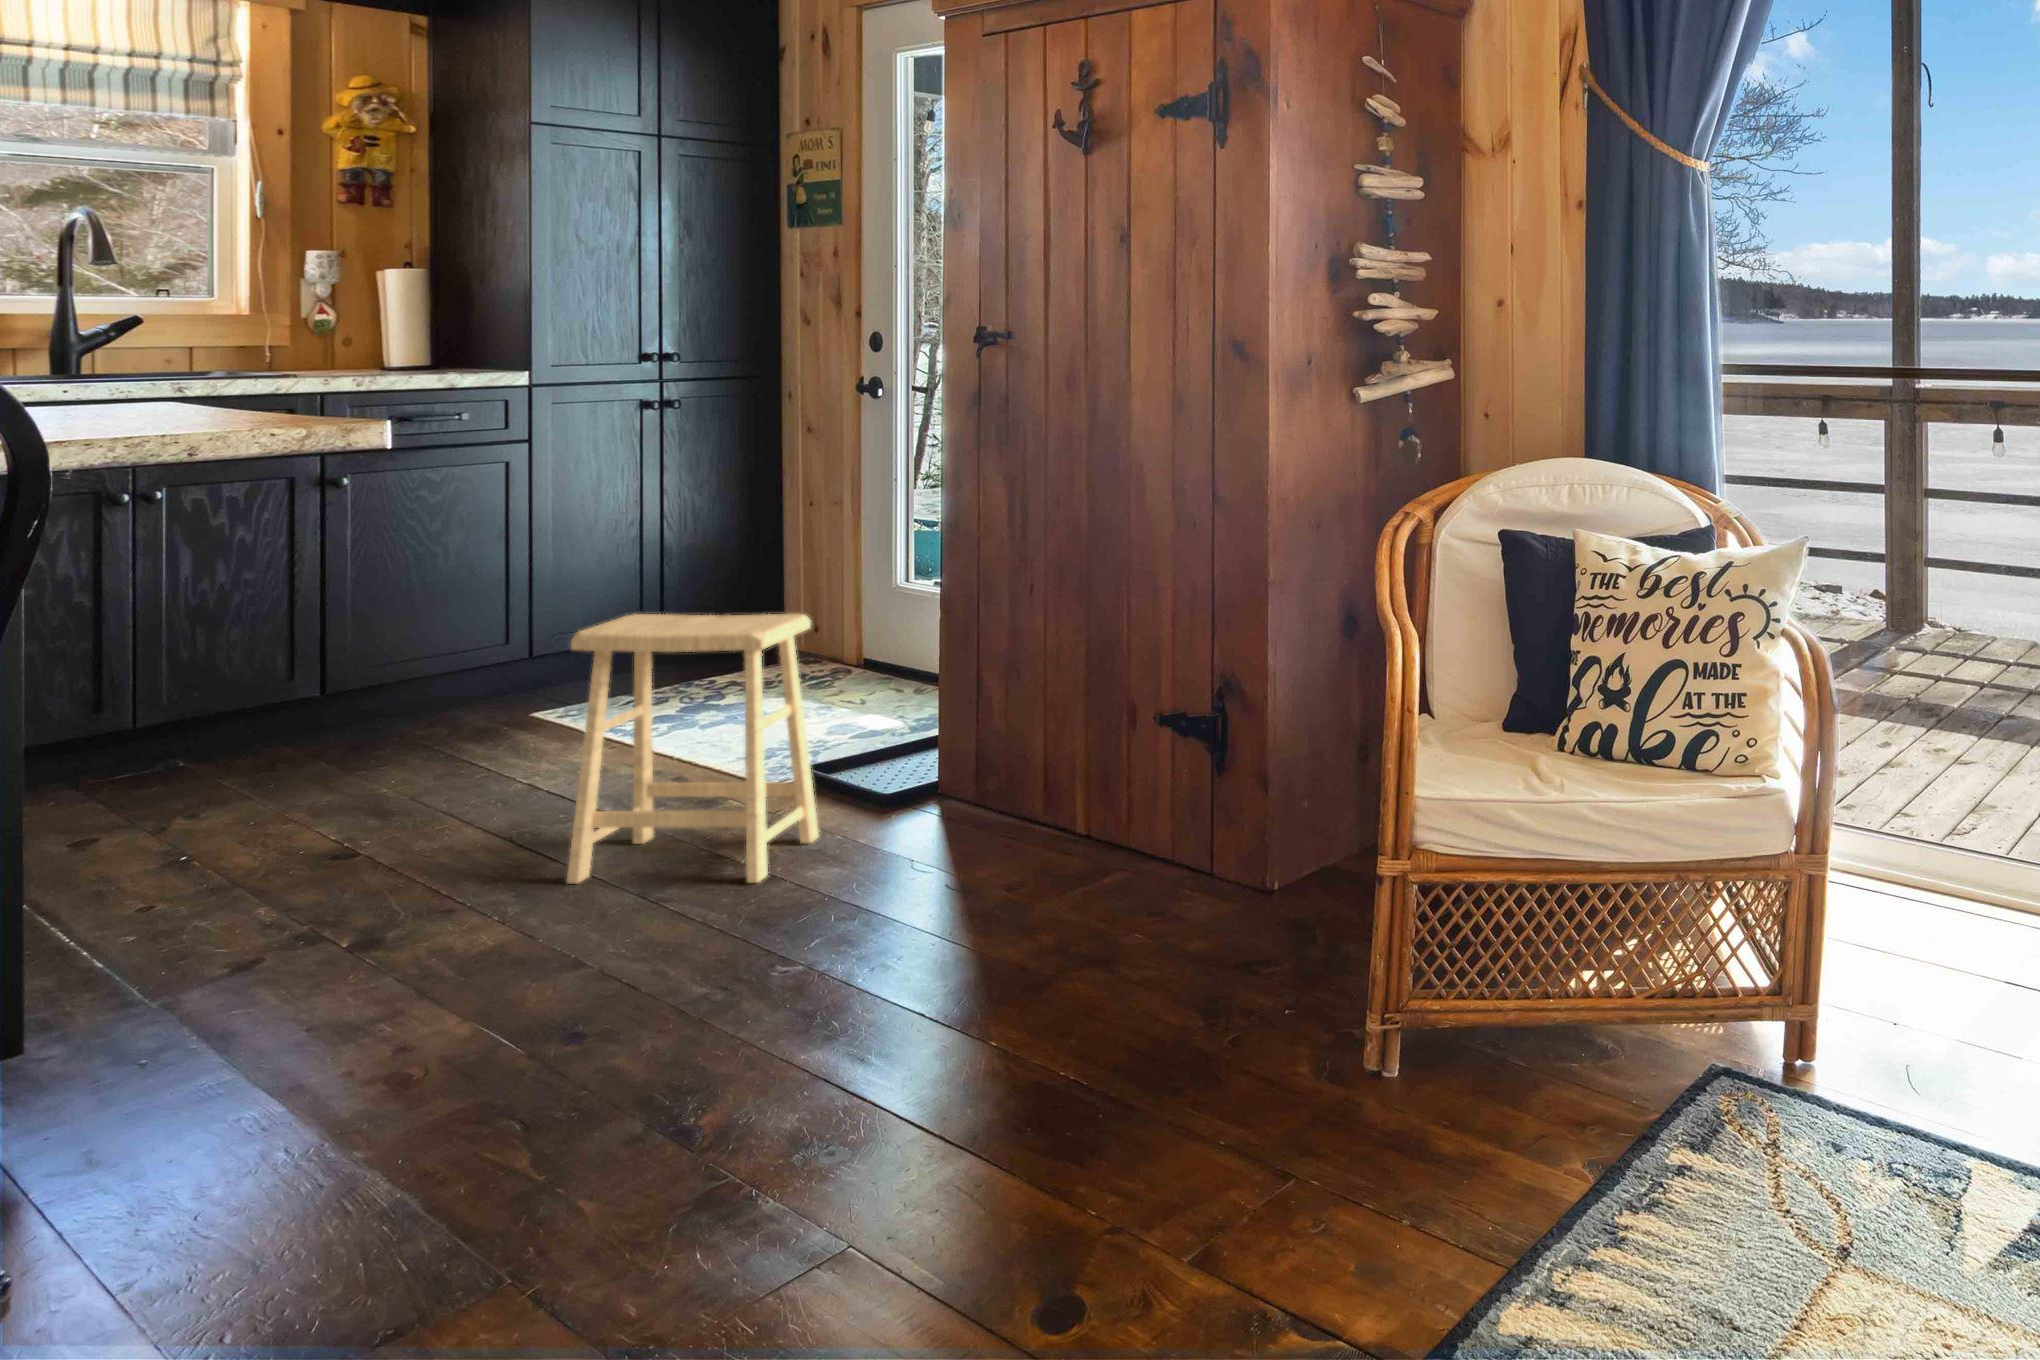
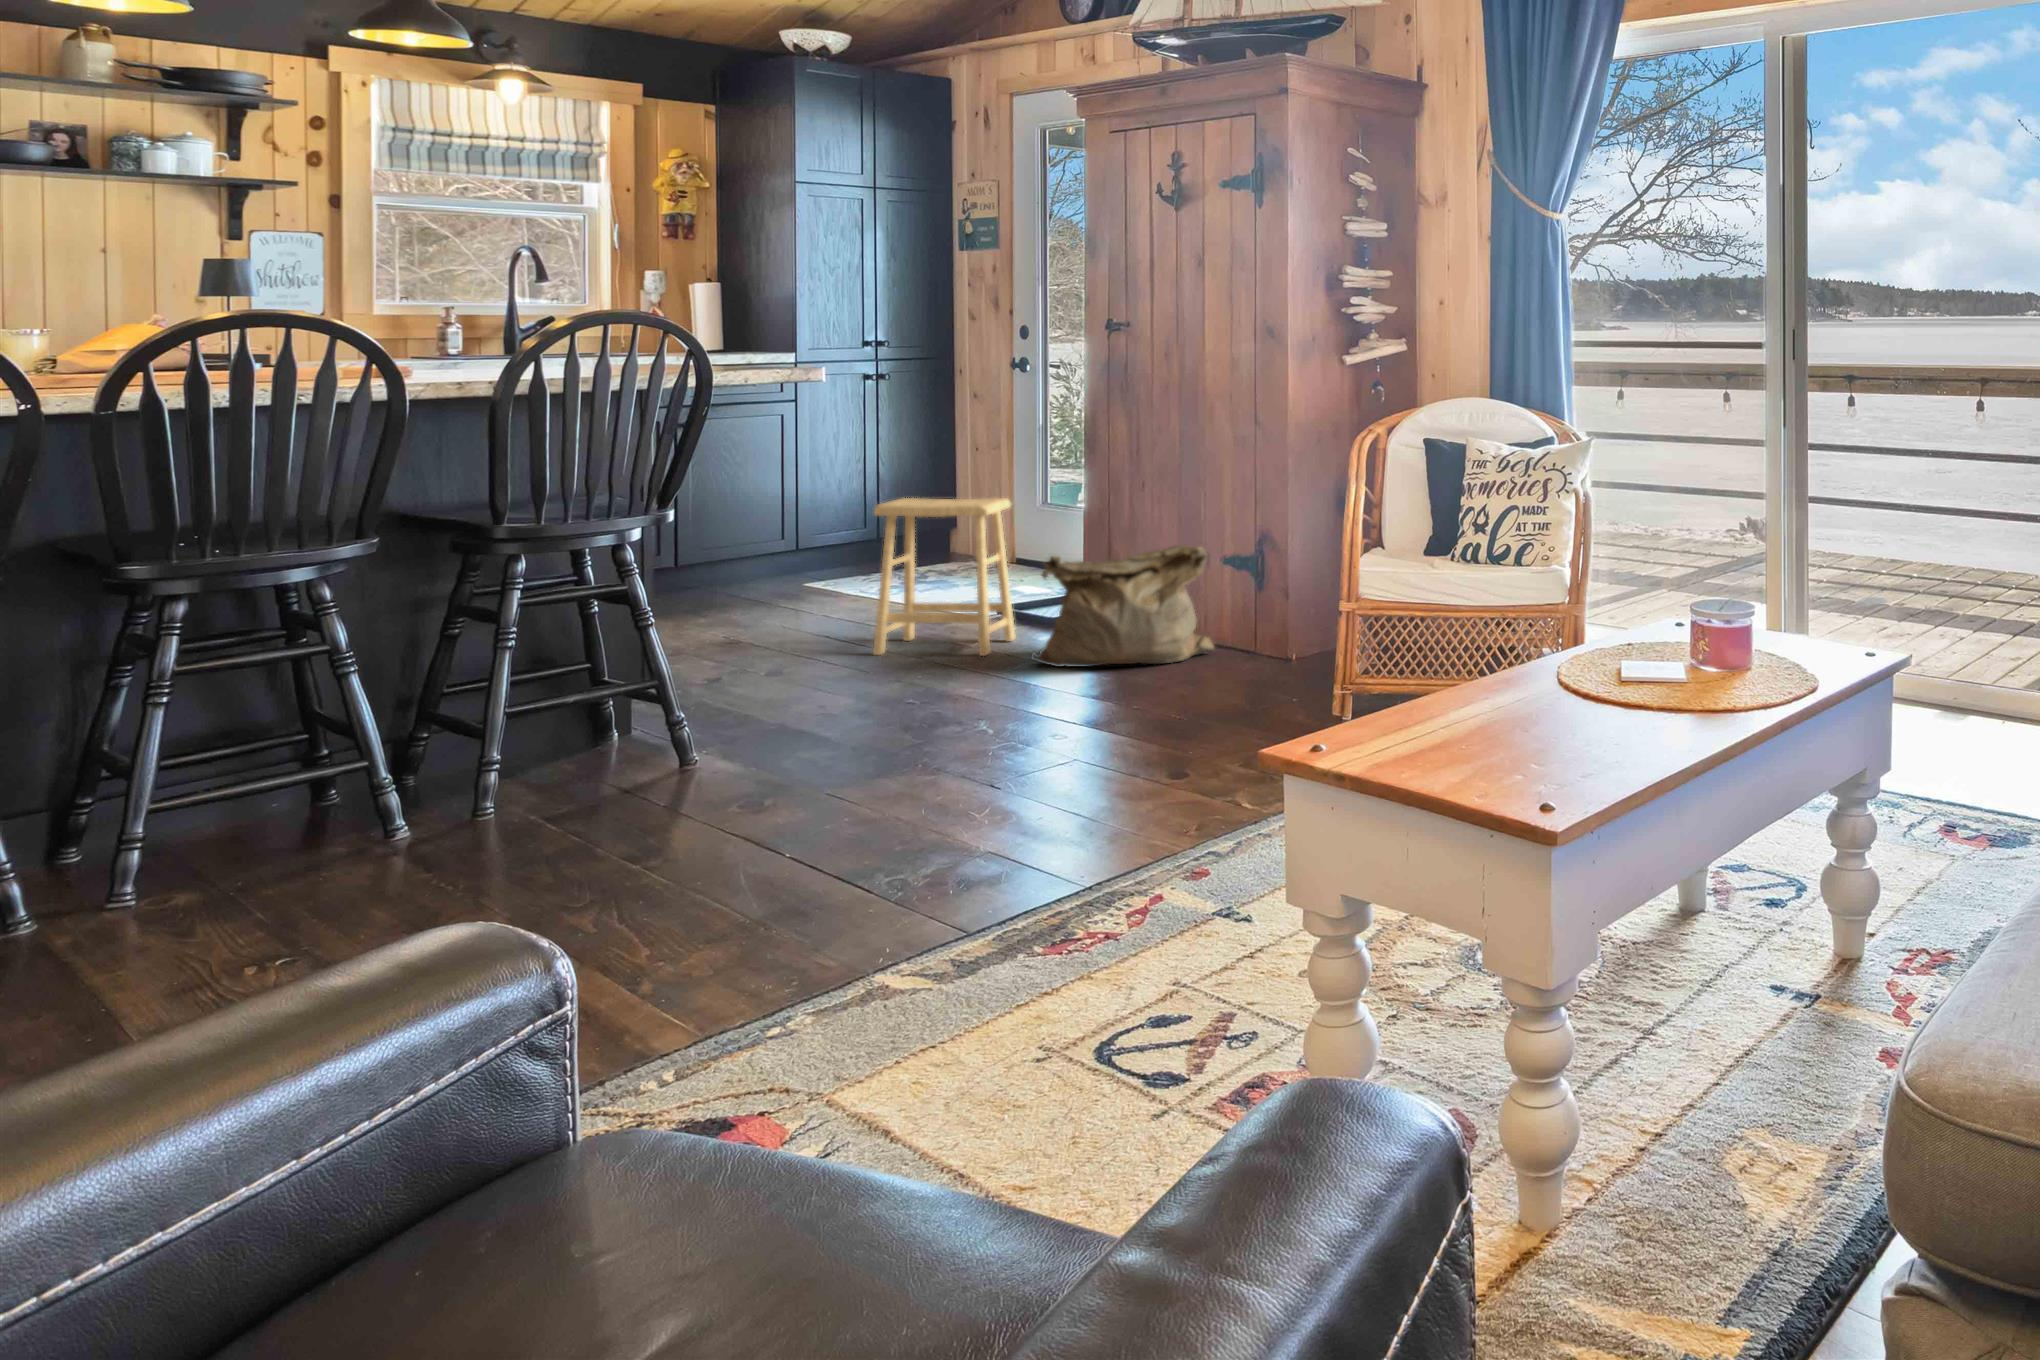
bag: none [829,699,1142,914] -> present [1031,546,1214,667]

